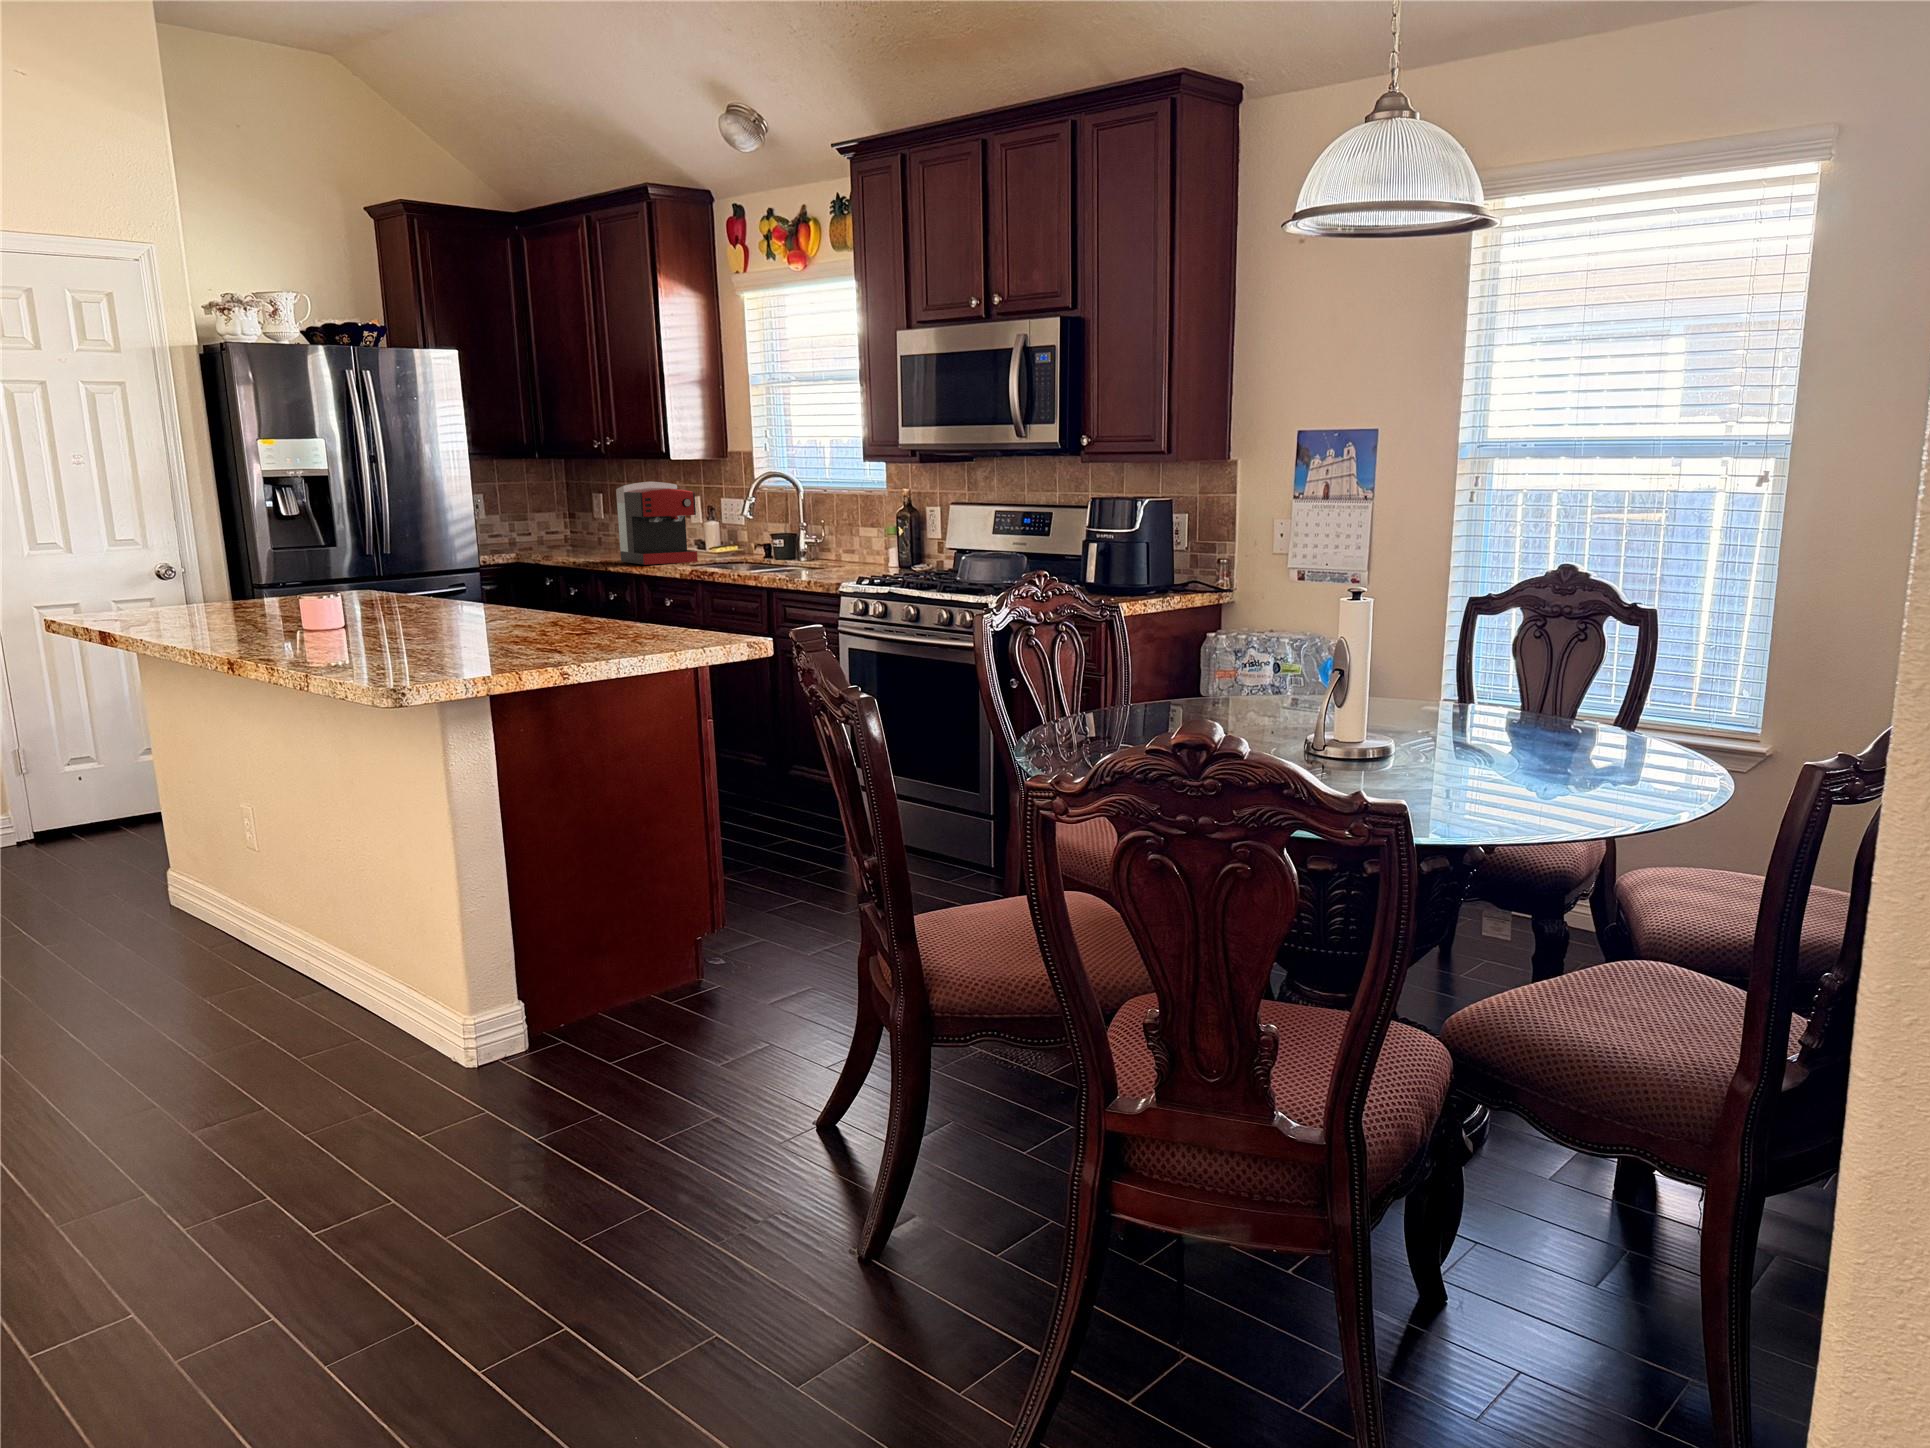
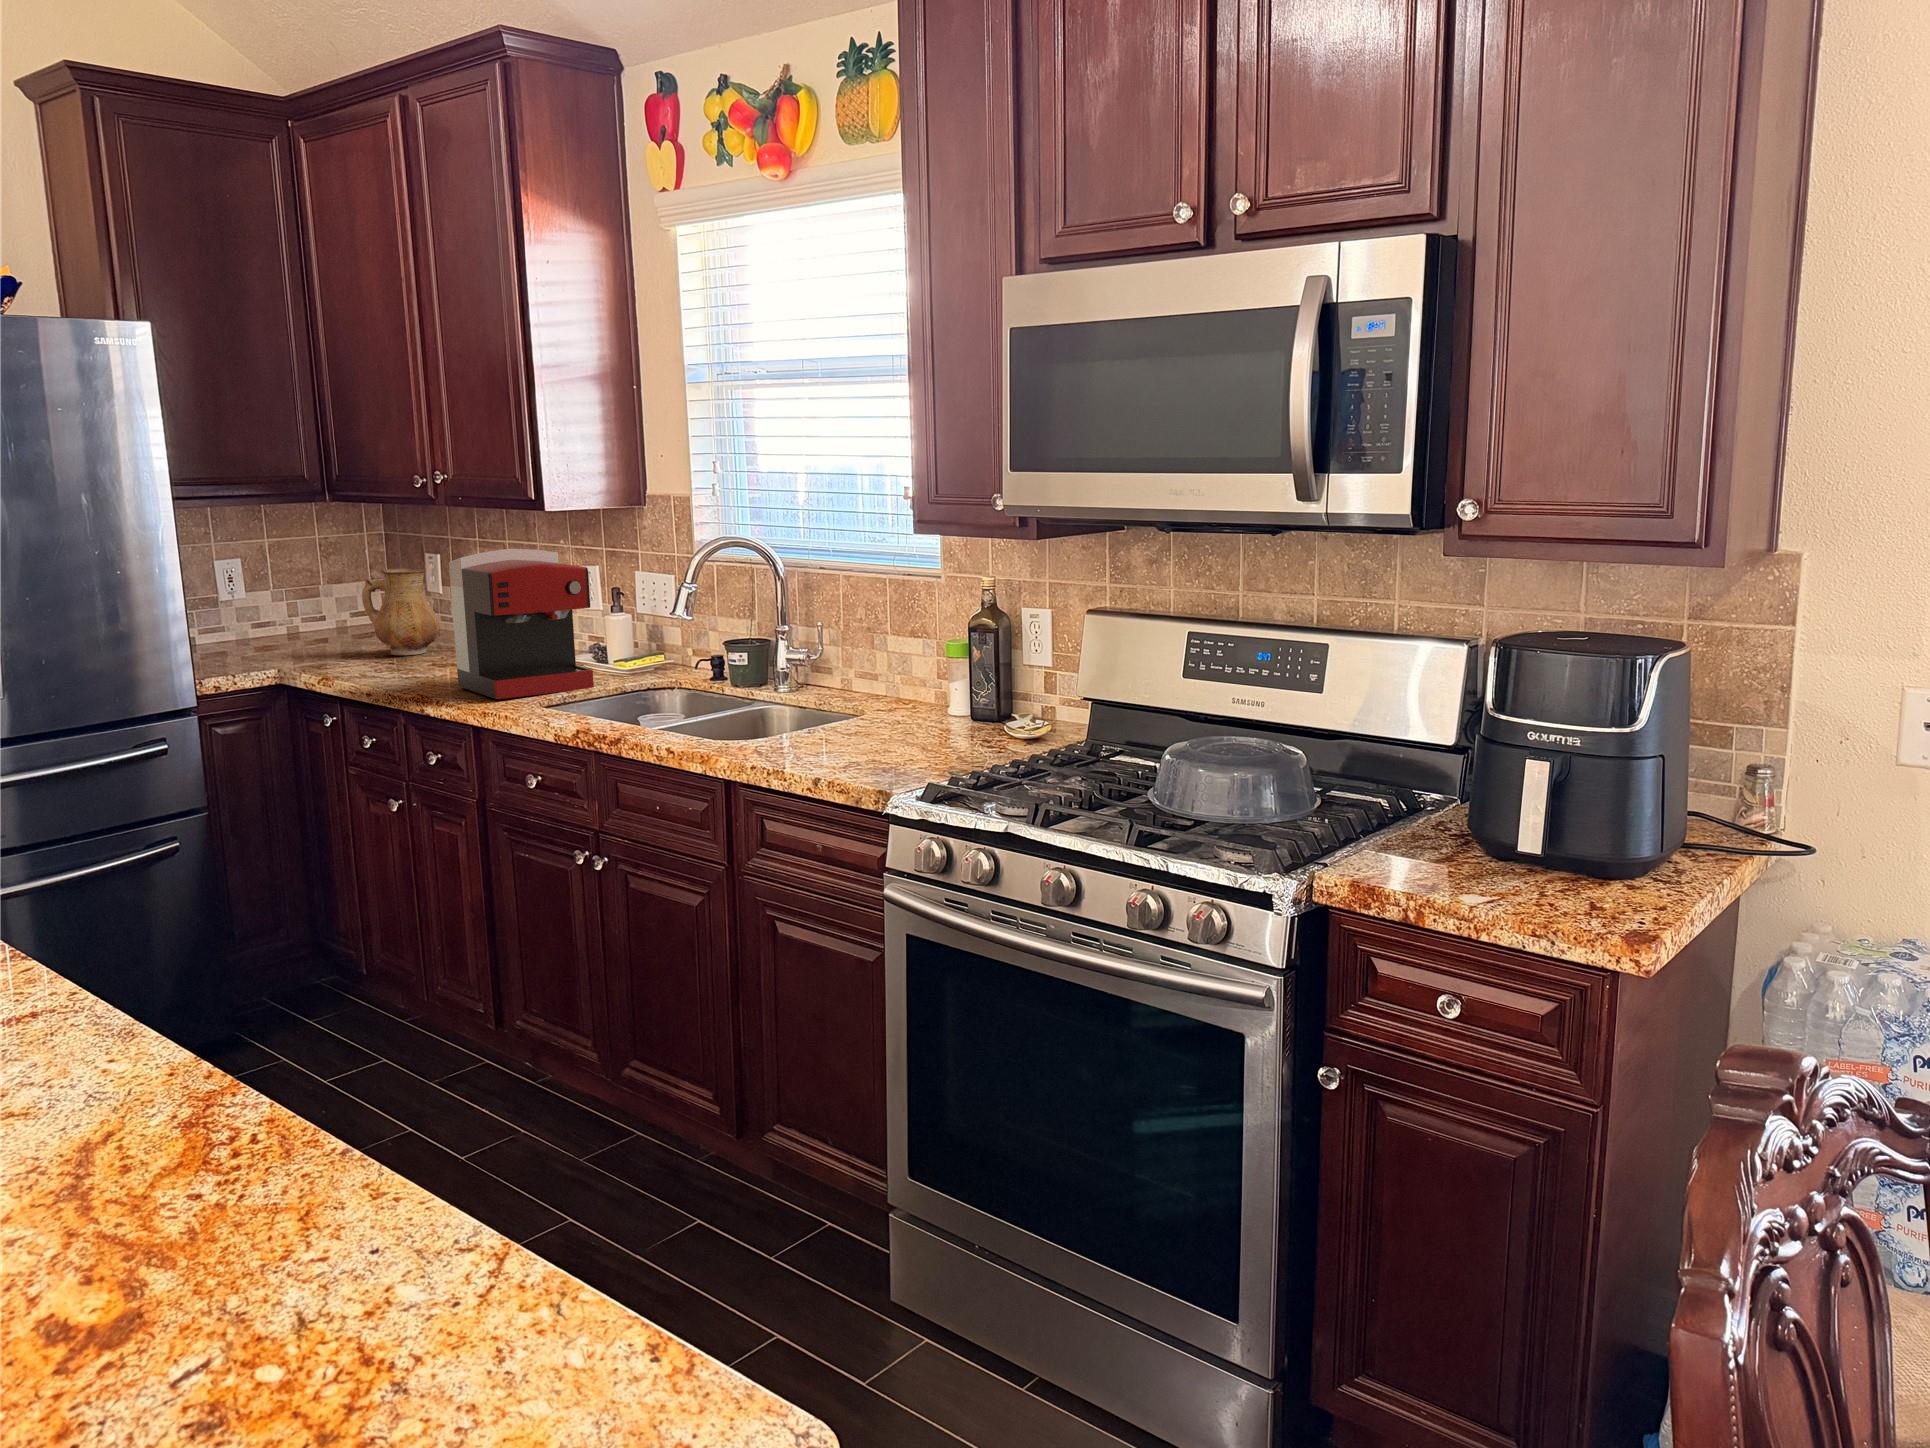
ceramic pitcher: none [558,501,603,553] -> present [362,569,439,655]

